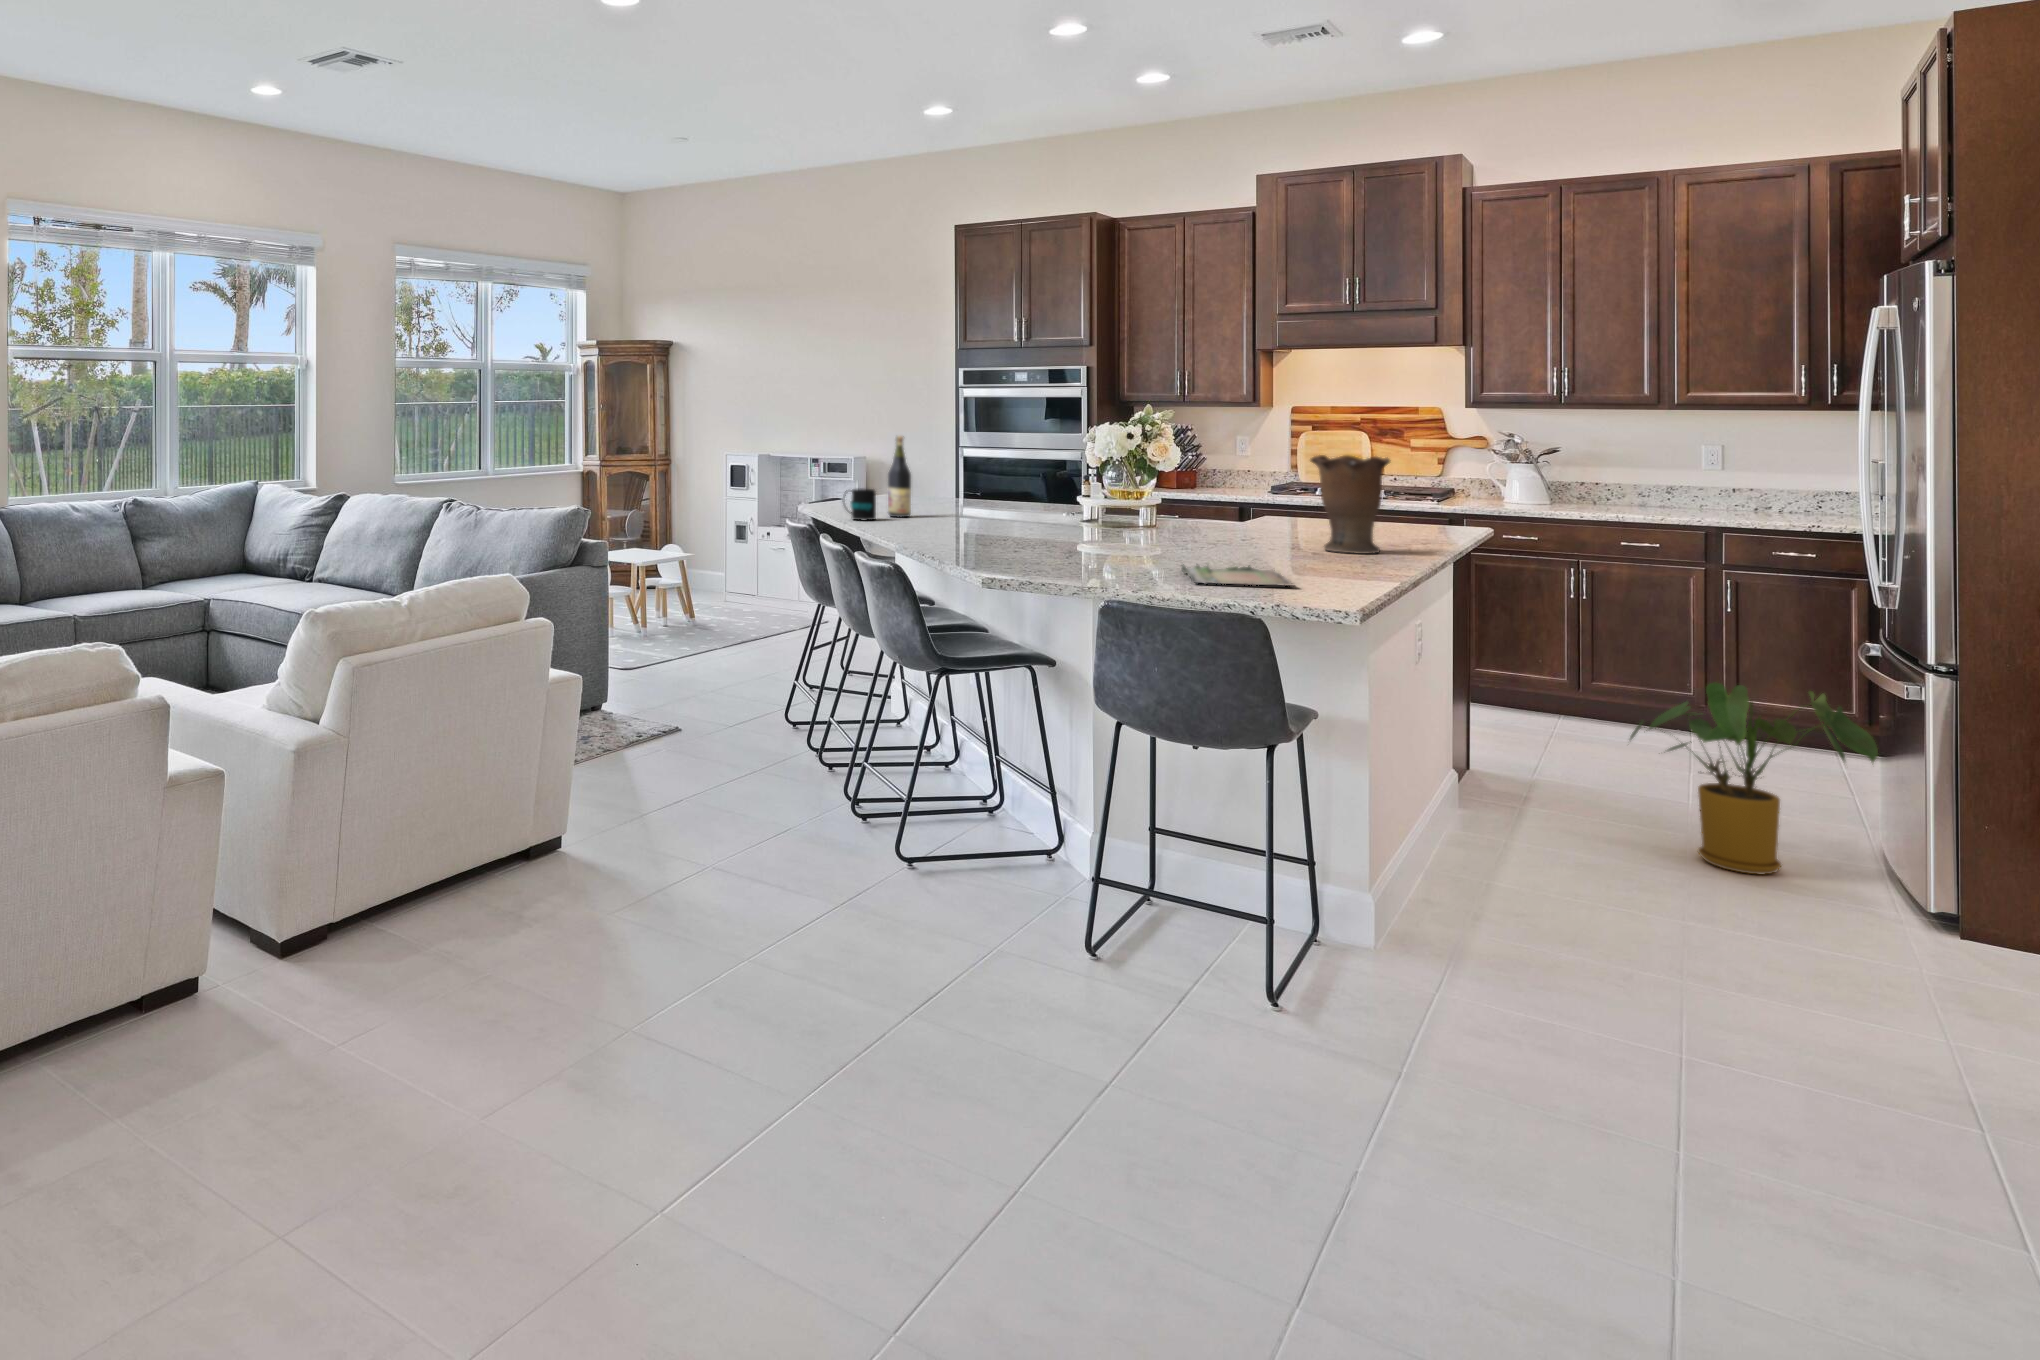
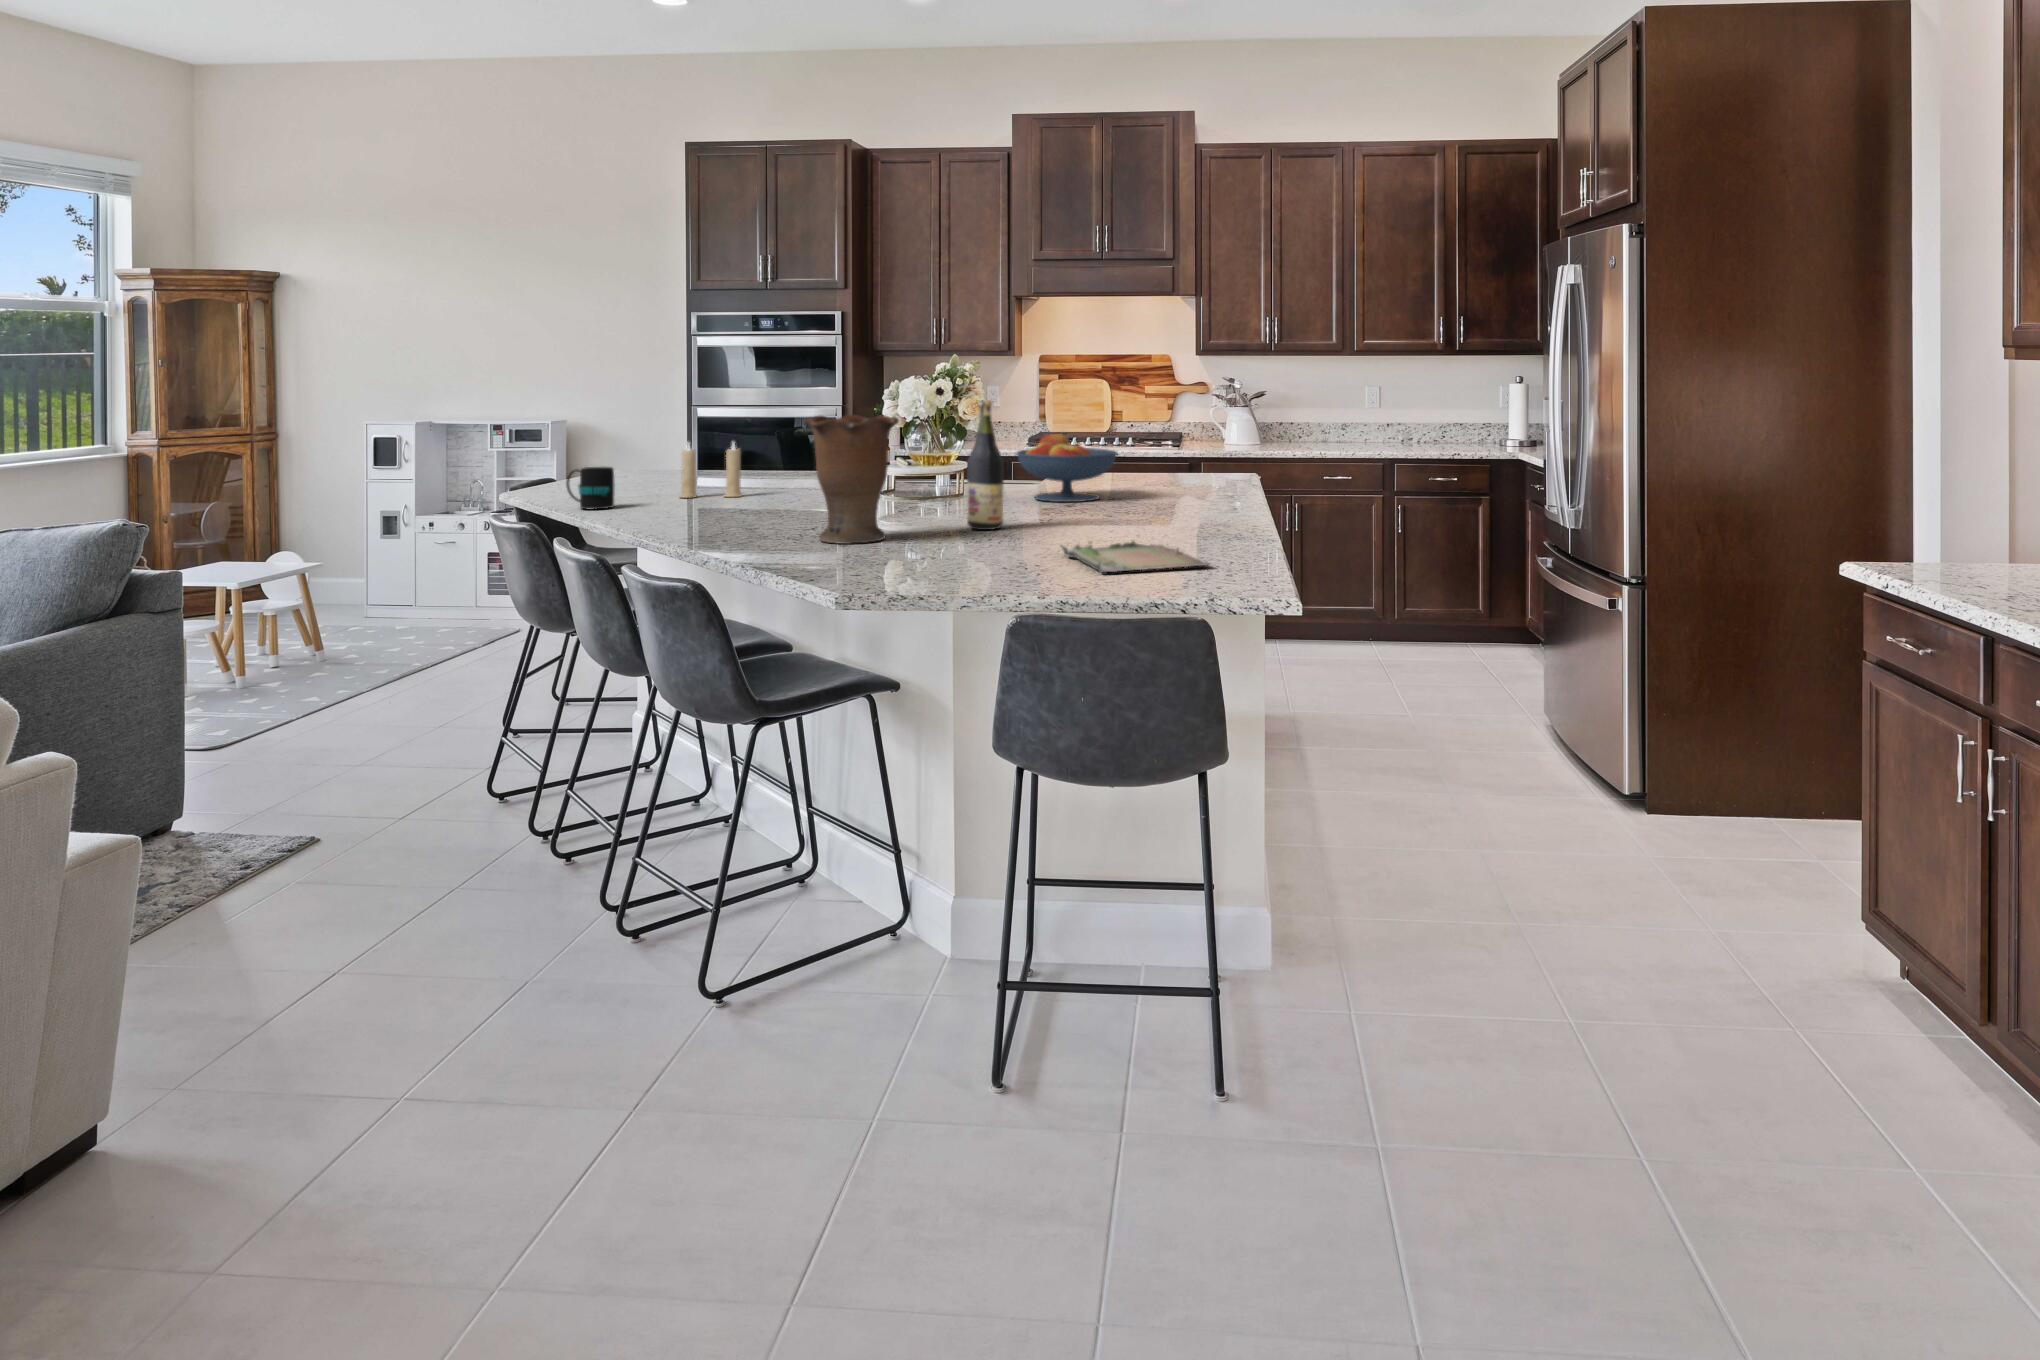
wine bottle: present [888,436,911,518] -> present [967,400,1004,530]
vase: present [1311,455,1390,554] -> present [804,415,899,544]
candle: none [928,471,977,519] -> present [680,443,741,498]
fruit bowl: none [1205,478,1305,540] -> present [1016,434,1117,502]
house plant: present [1630,683,1878,874] -> none [1412,608,1605,787]

